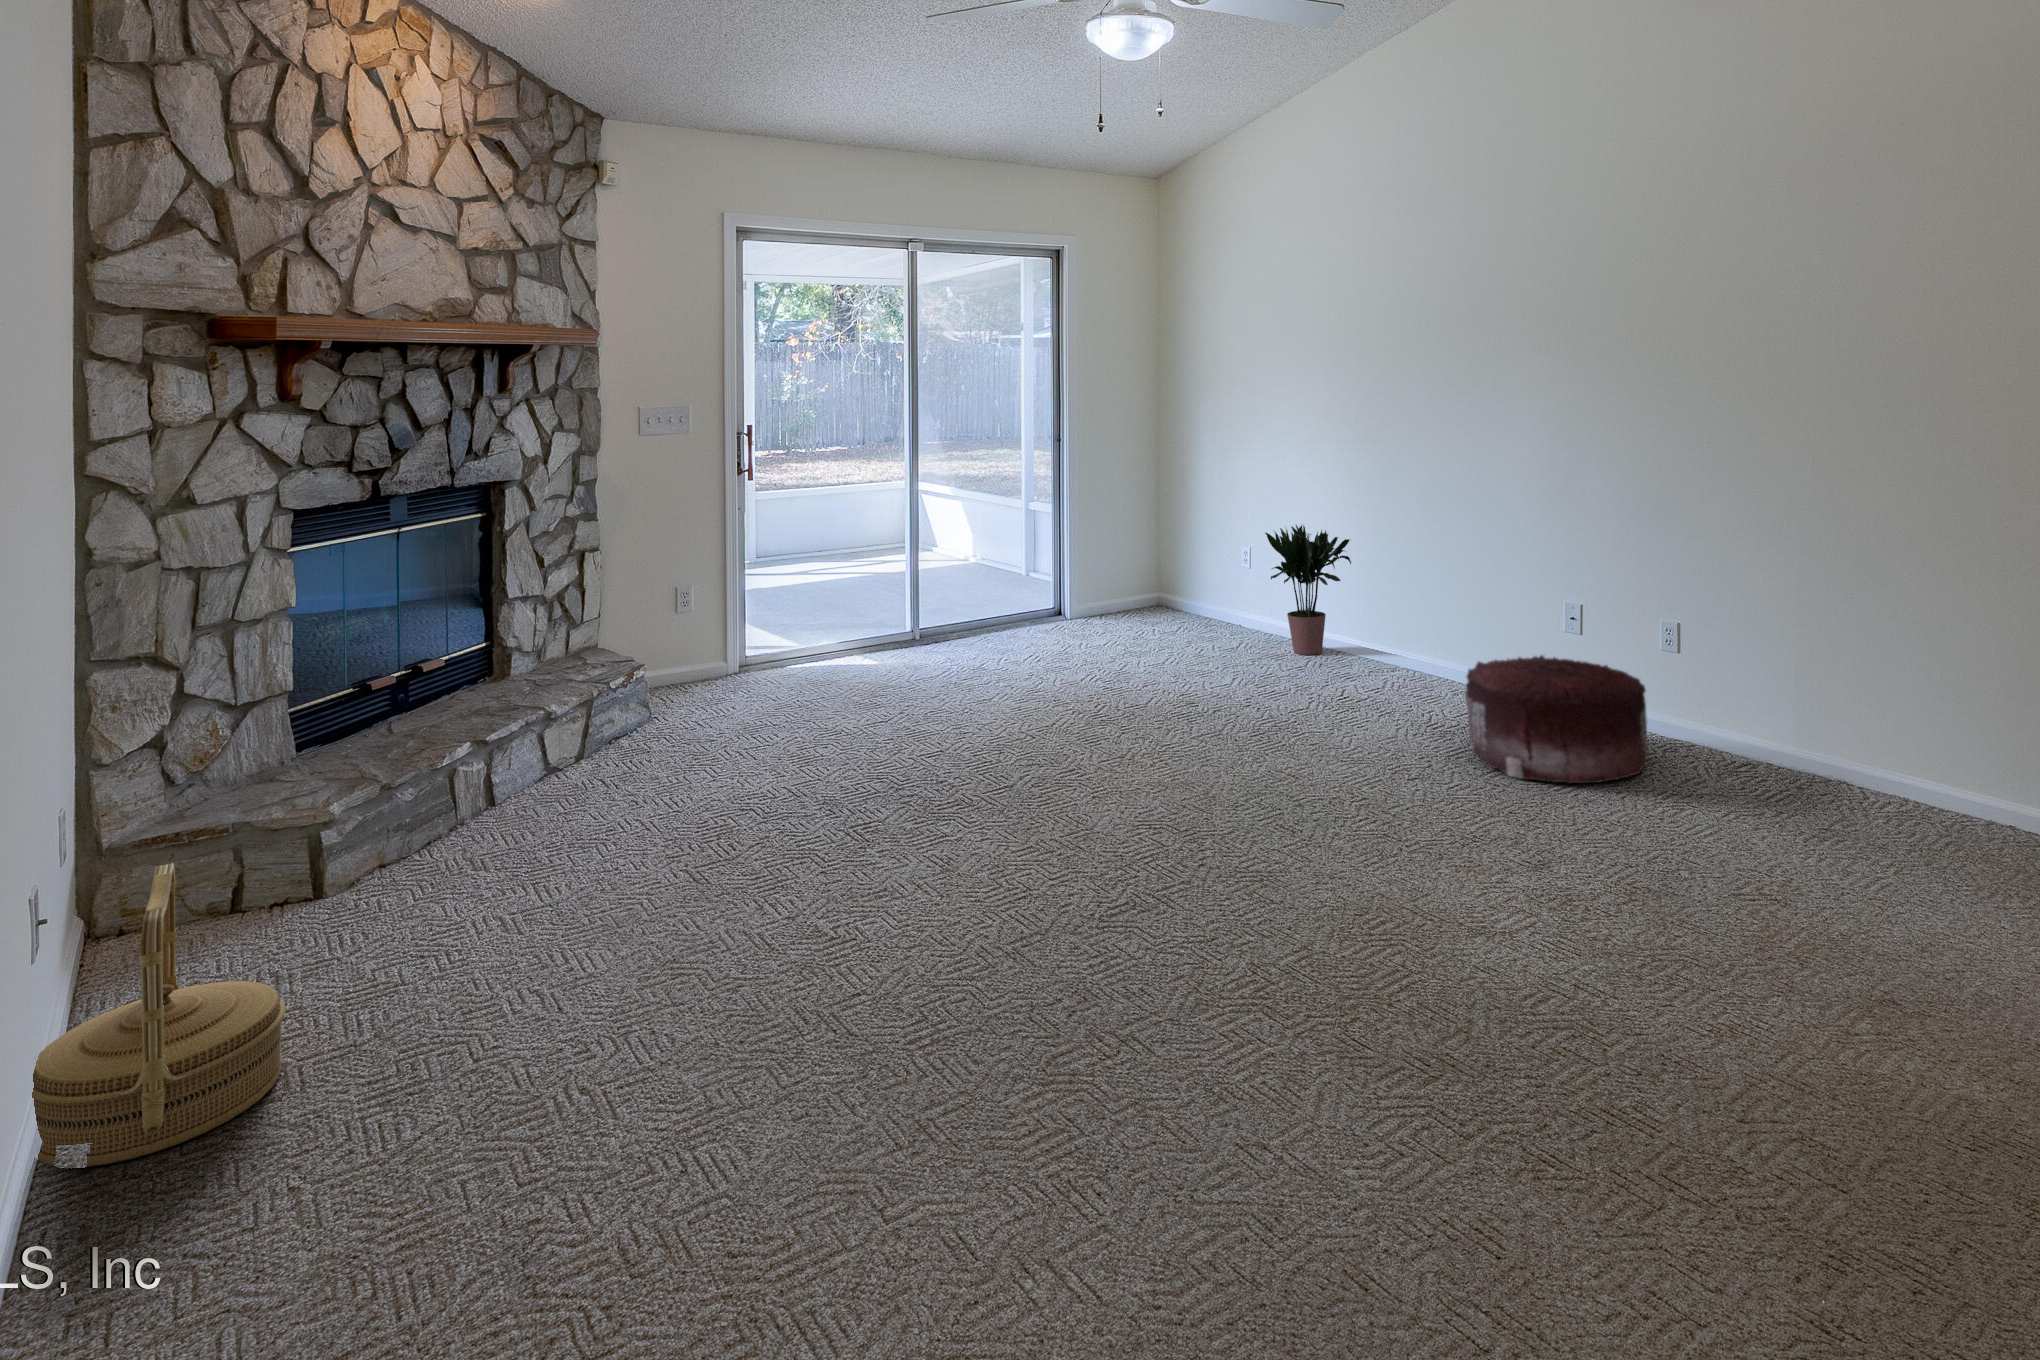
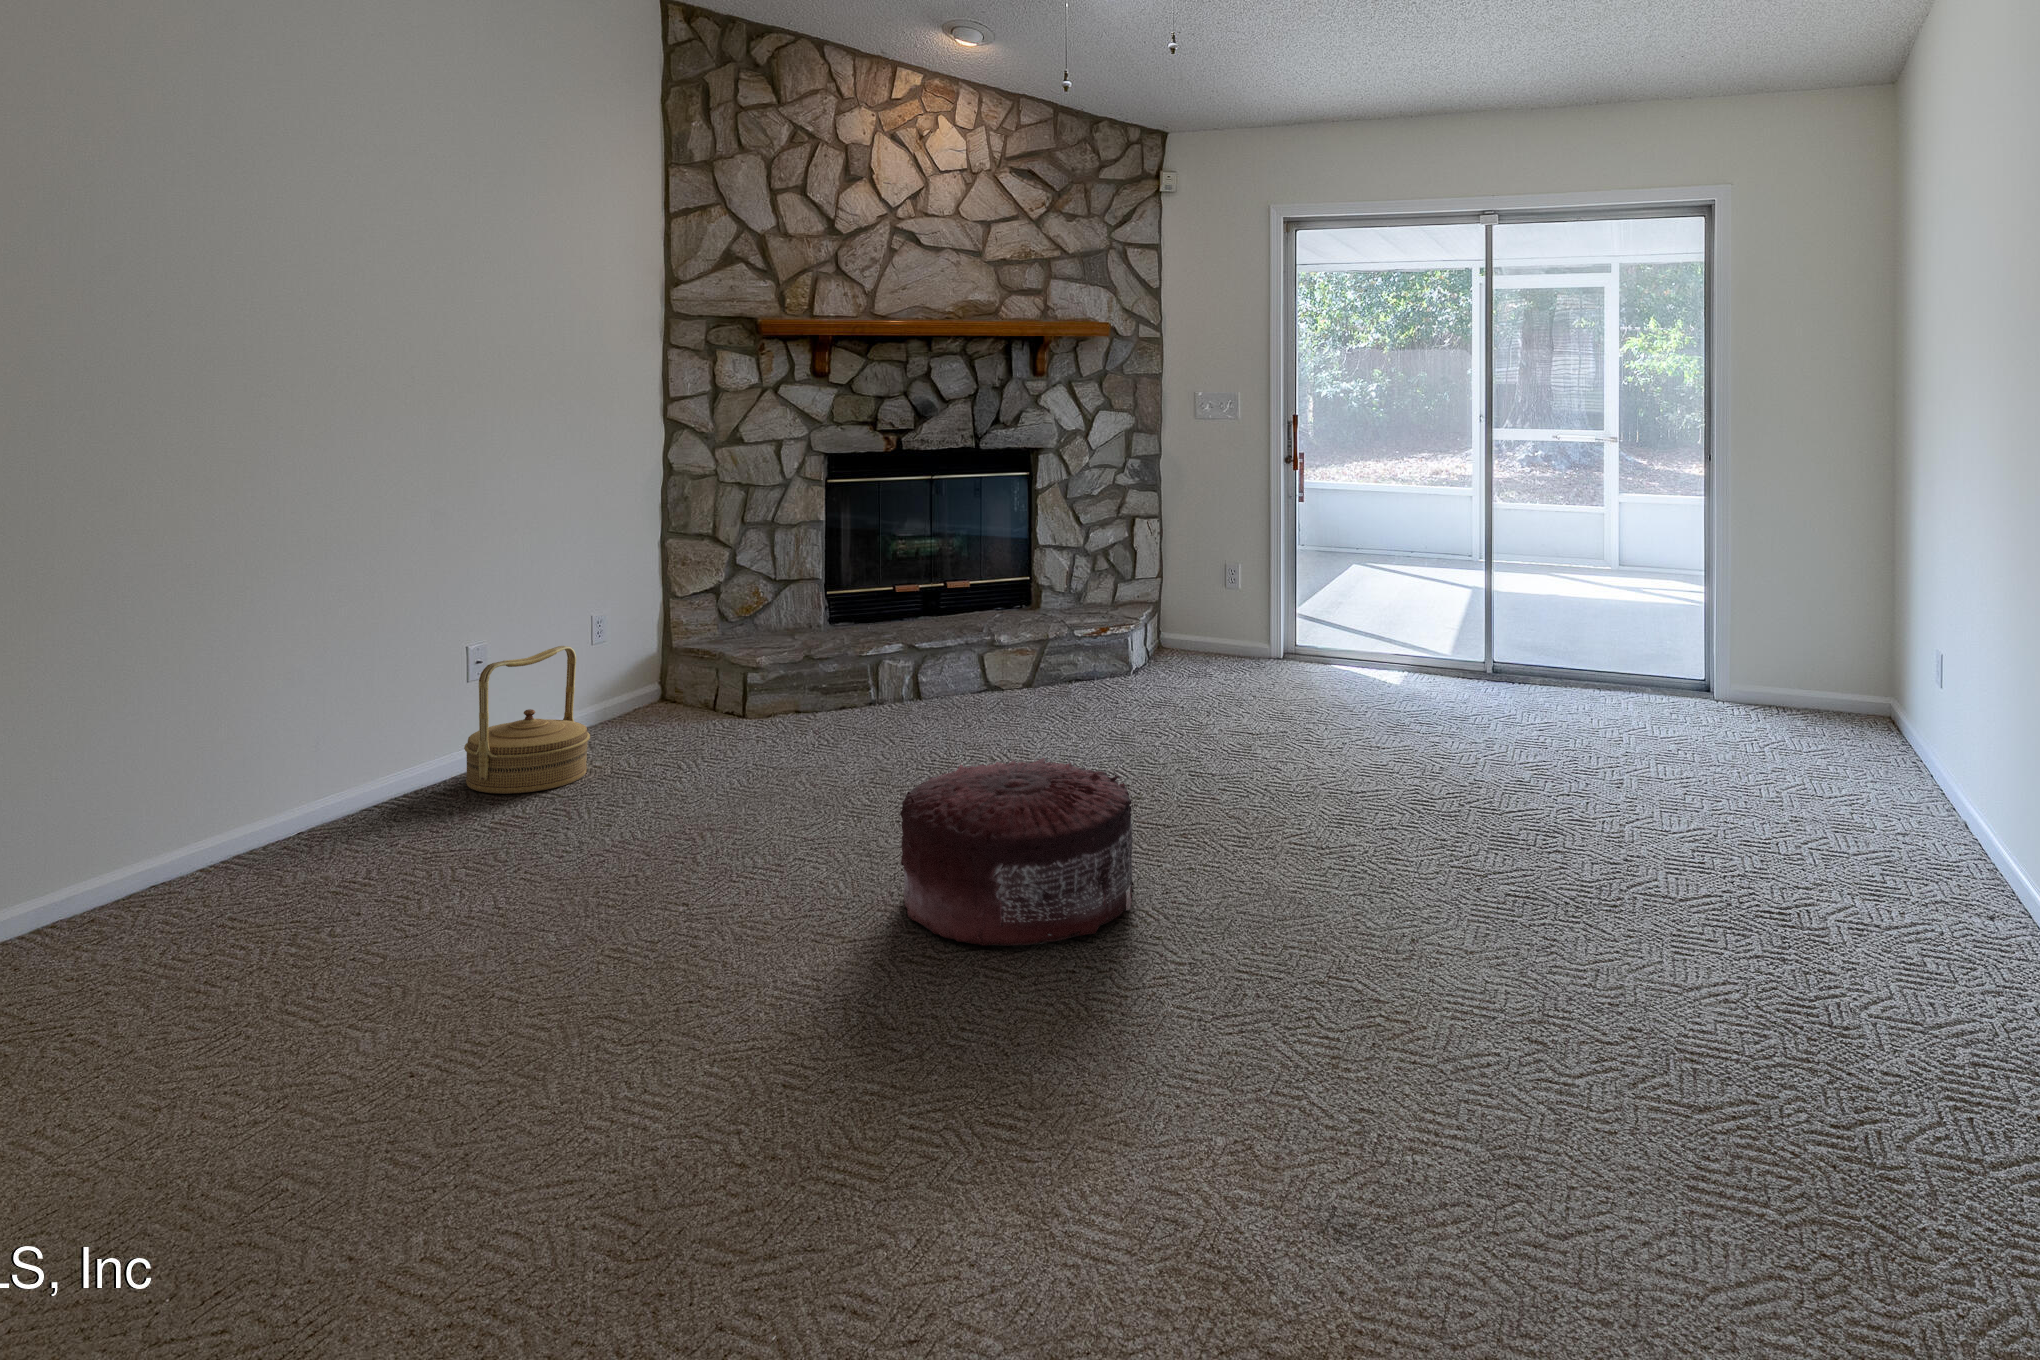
potted plant: present [1265,525,1351,655] -> none [1790,601,1939,803]
pouf: present [1465,655,1648,783] -> present [900,758,1134,946]

